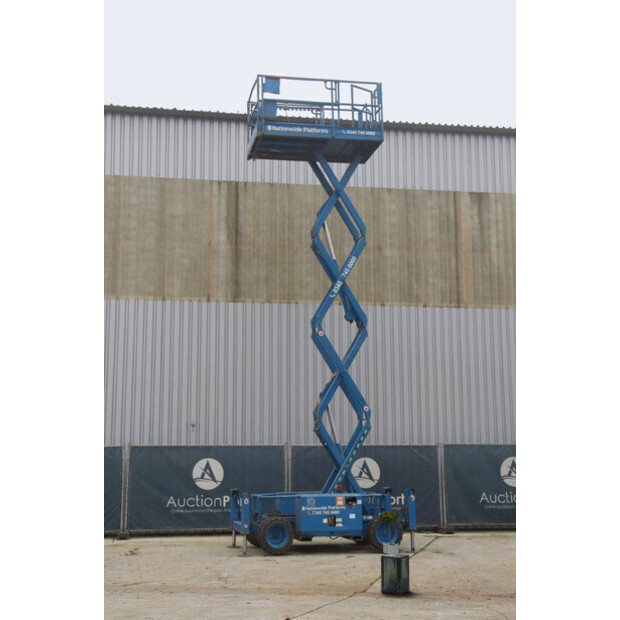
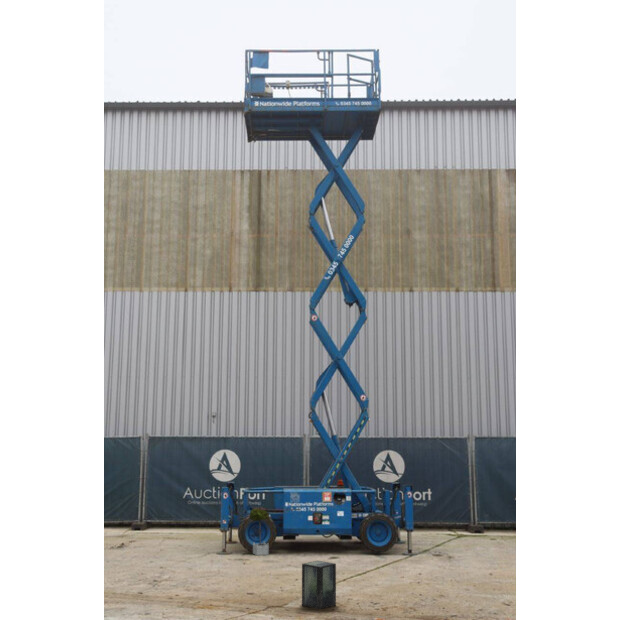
potted tree: present [380,511,399,554] -> present [250,509,269,556]

